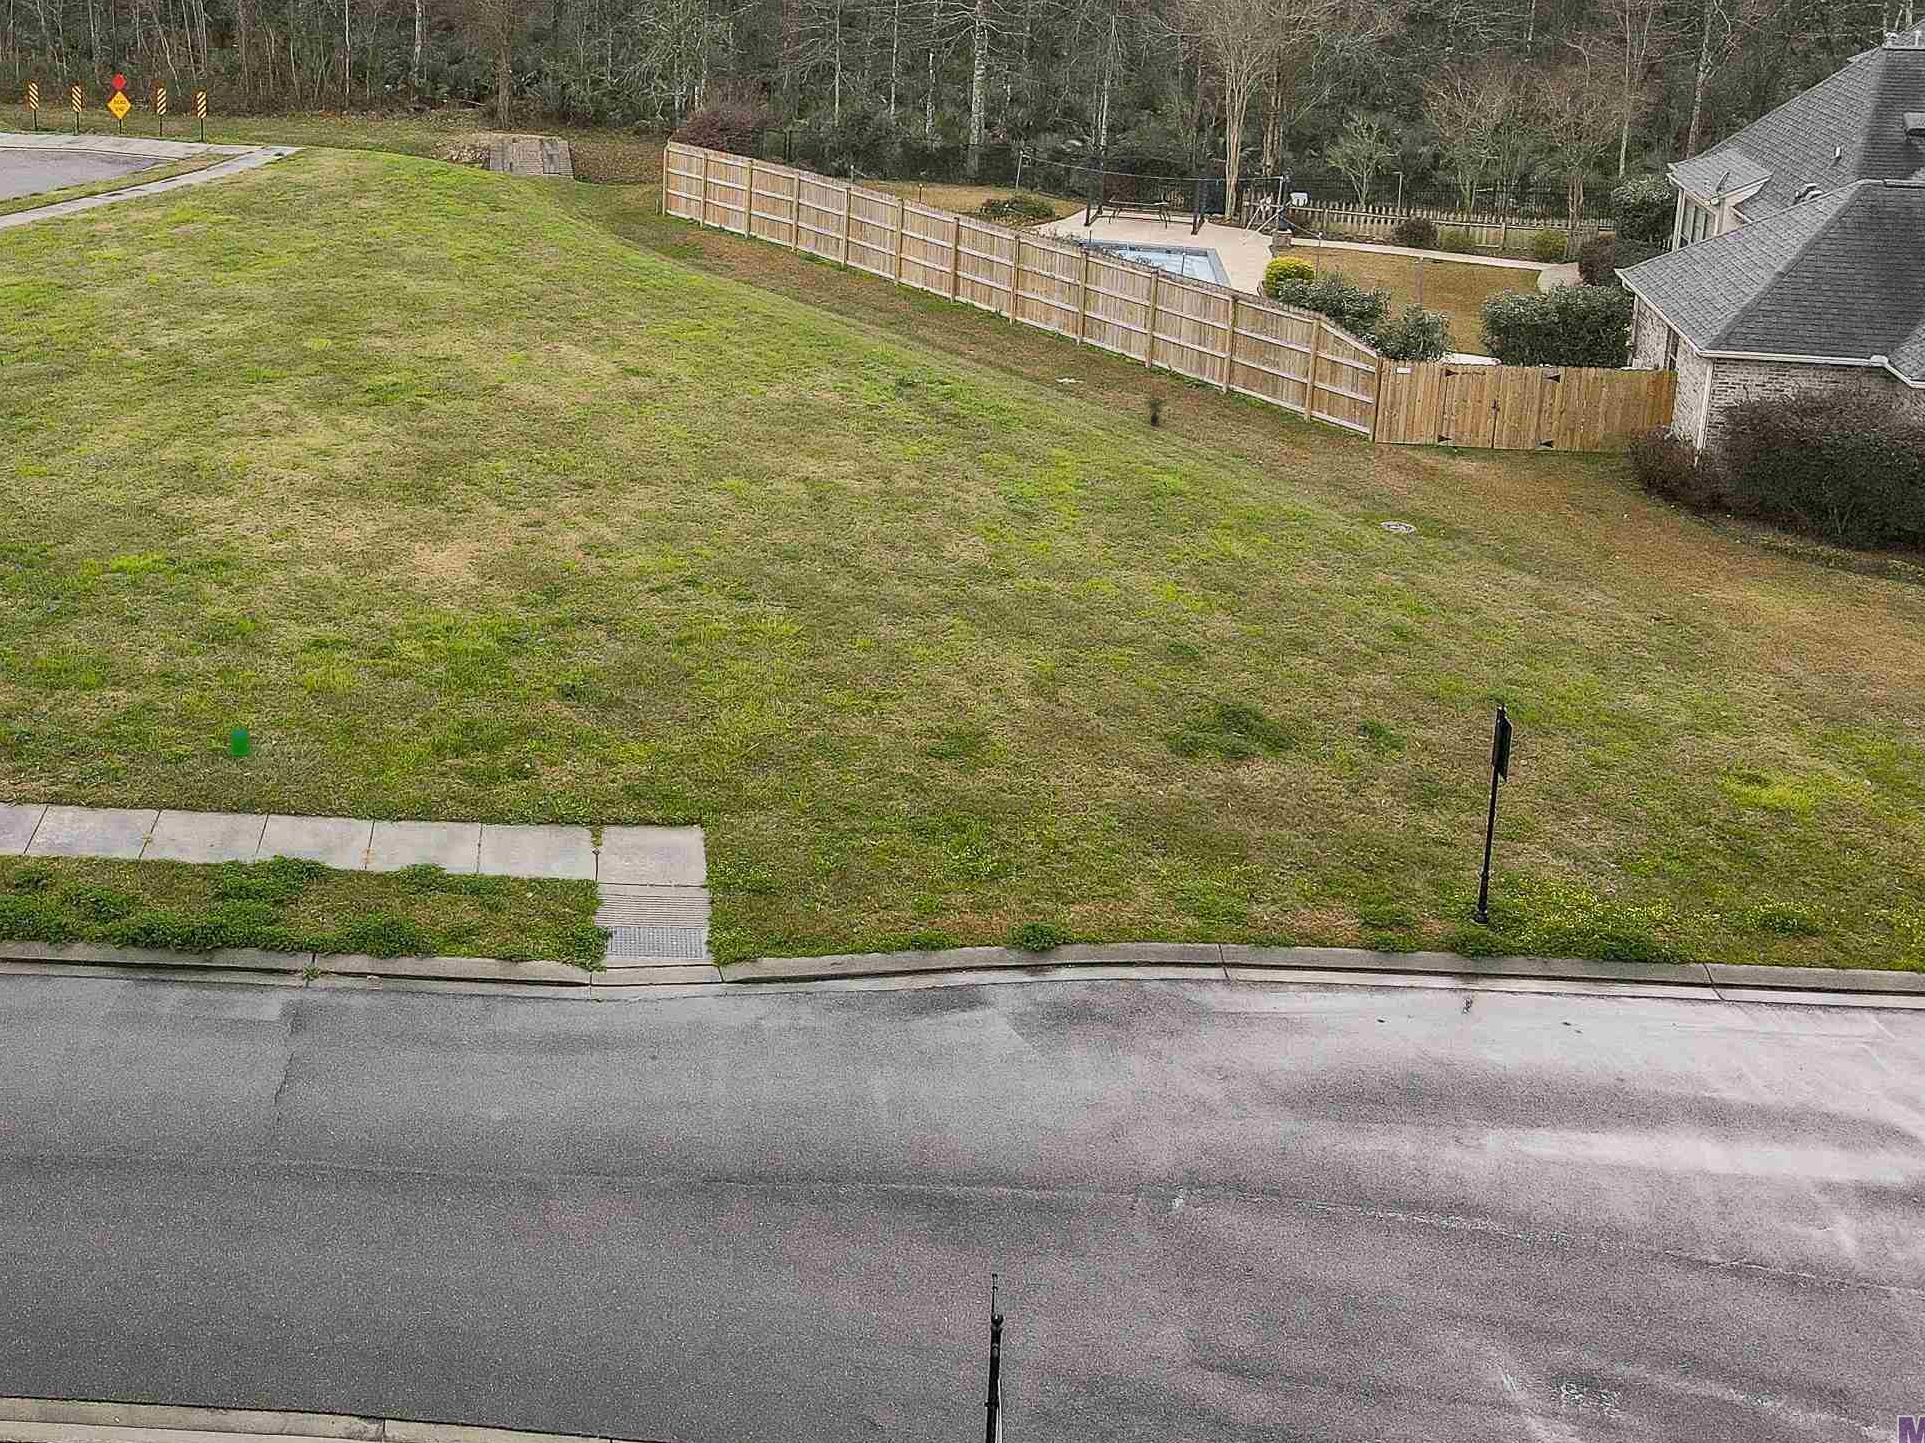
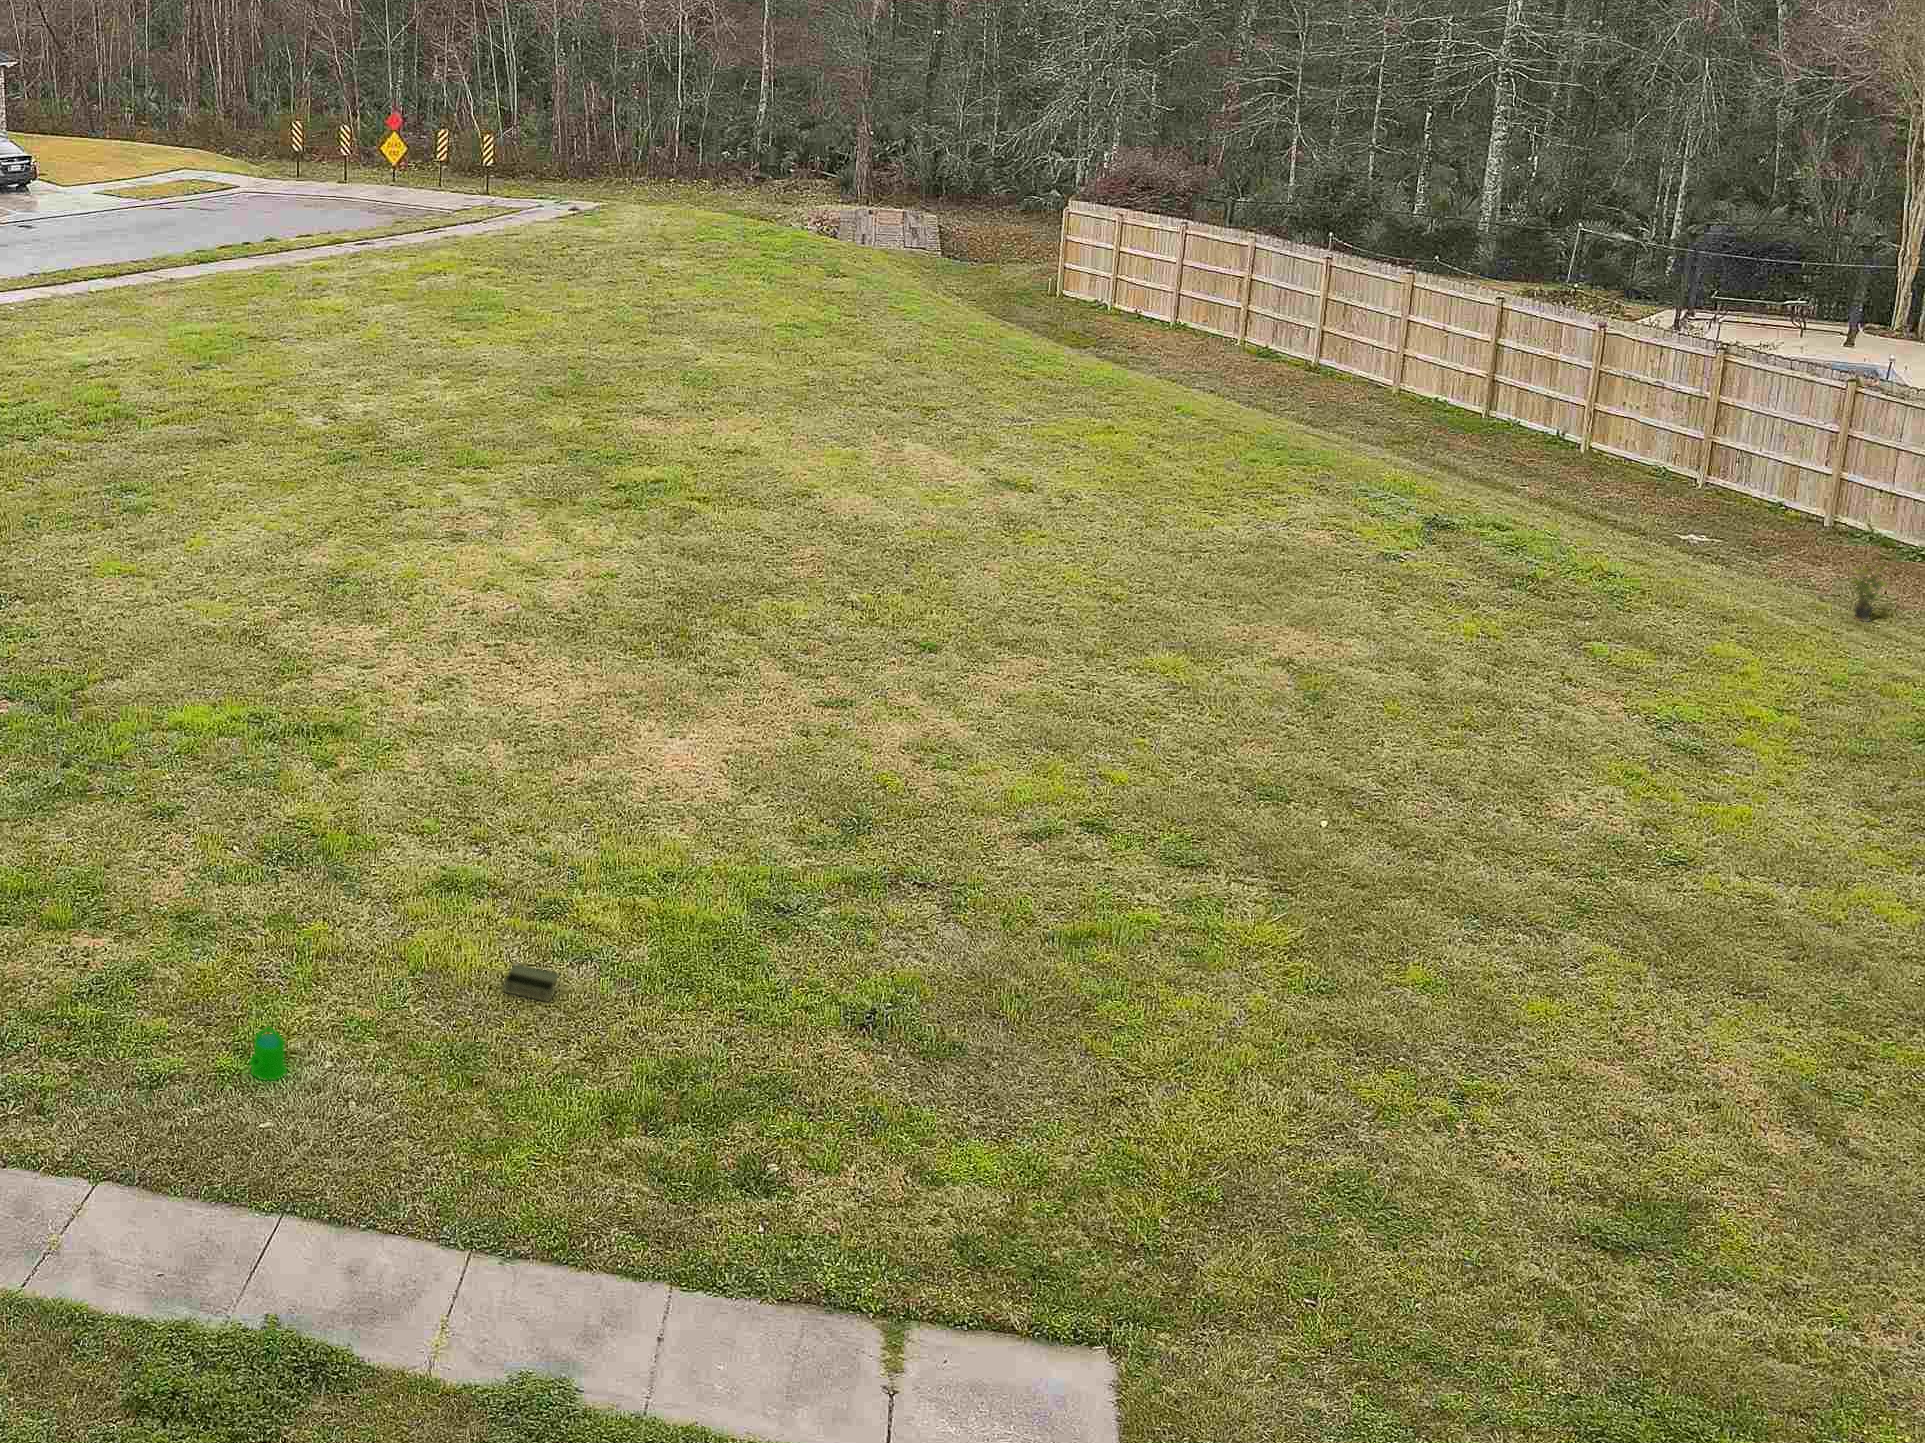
toolbox: none [364,684,396,702] -> present [503,964,559,1002]

